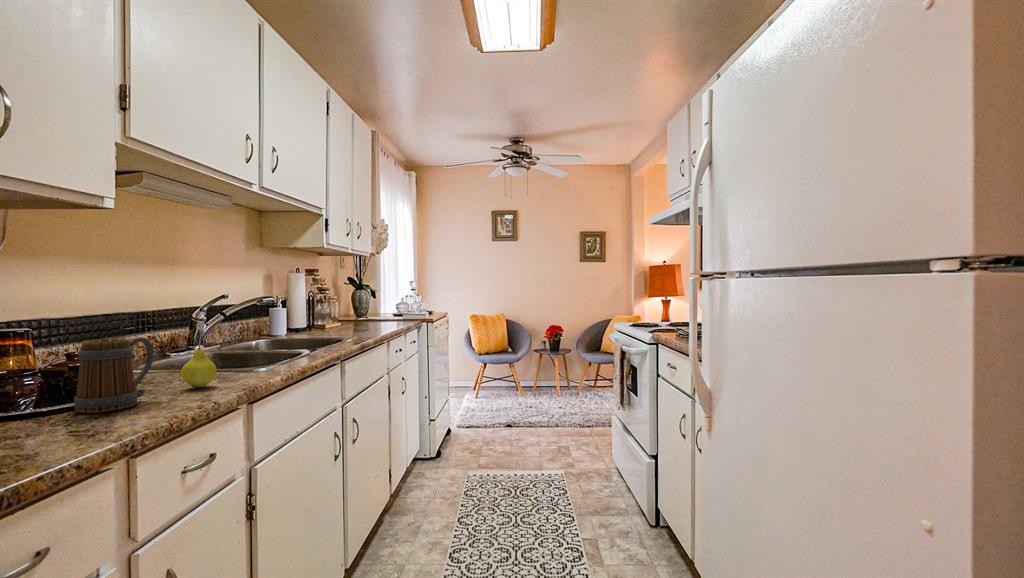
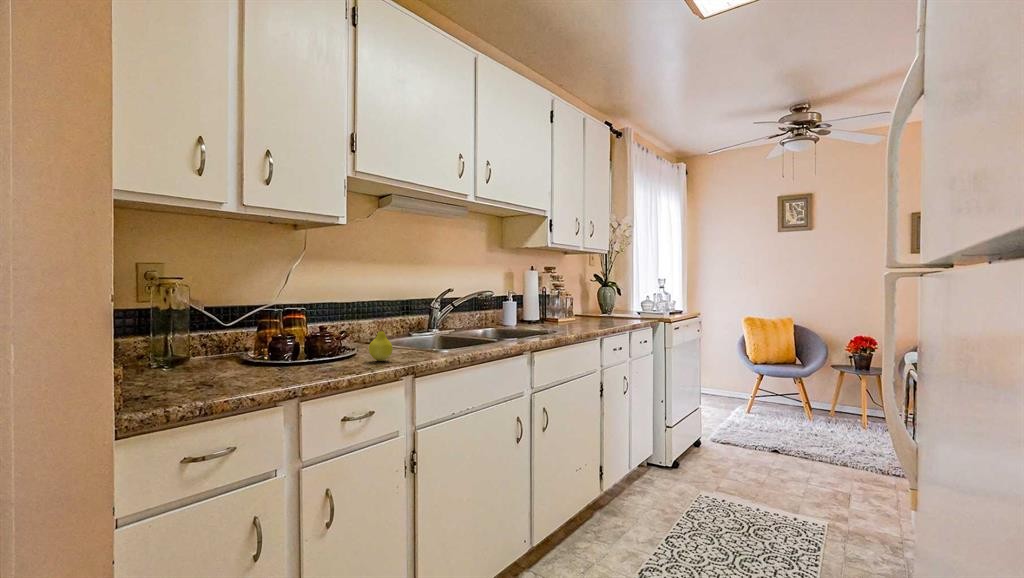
mug: present [74,338,153,413] -> none [291,318,344,370]

